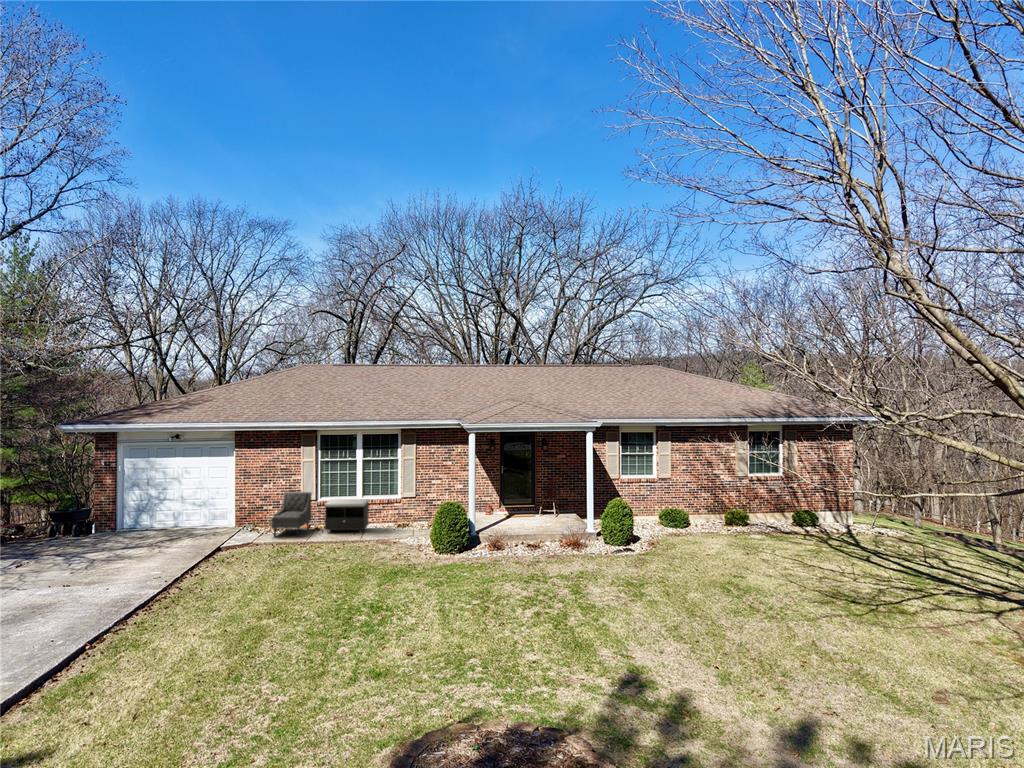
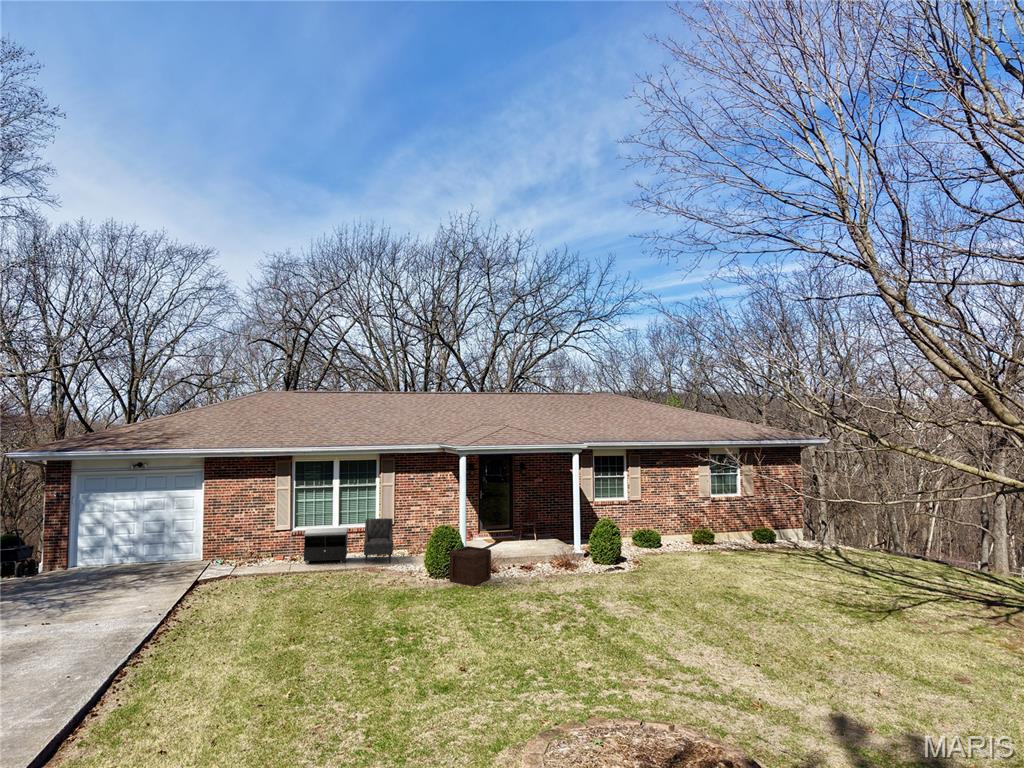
chair: present [272,492,311,536] -> present [364,518,394,564]
wooden crate: none [450,522,493,564] -> present [449,546,491,586]

